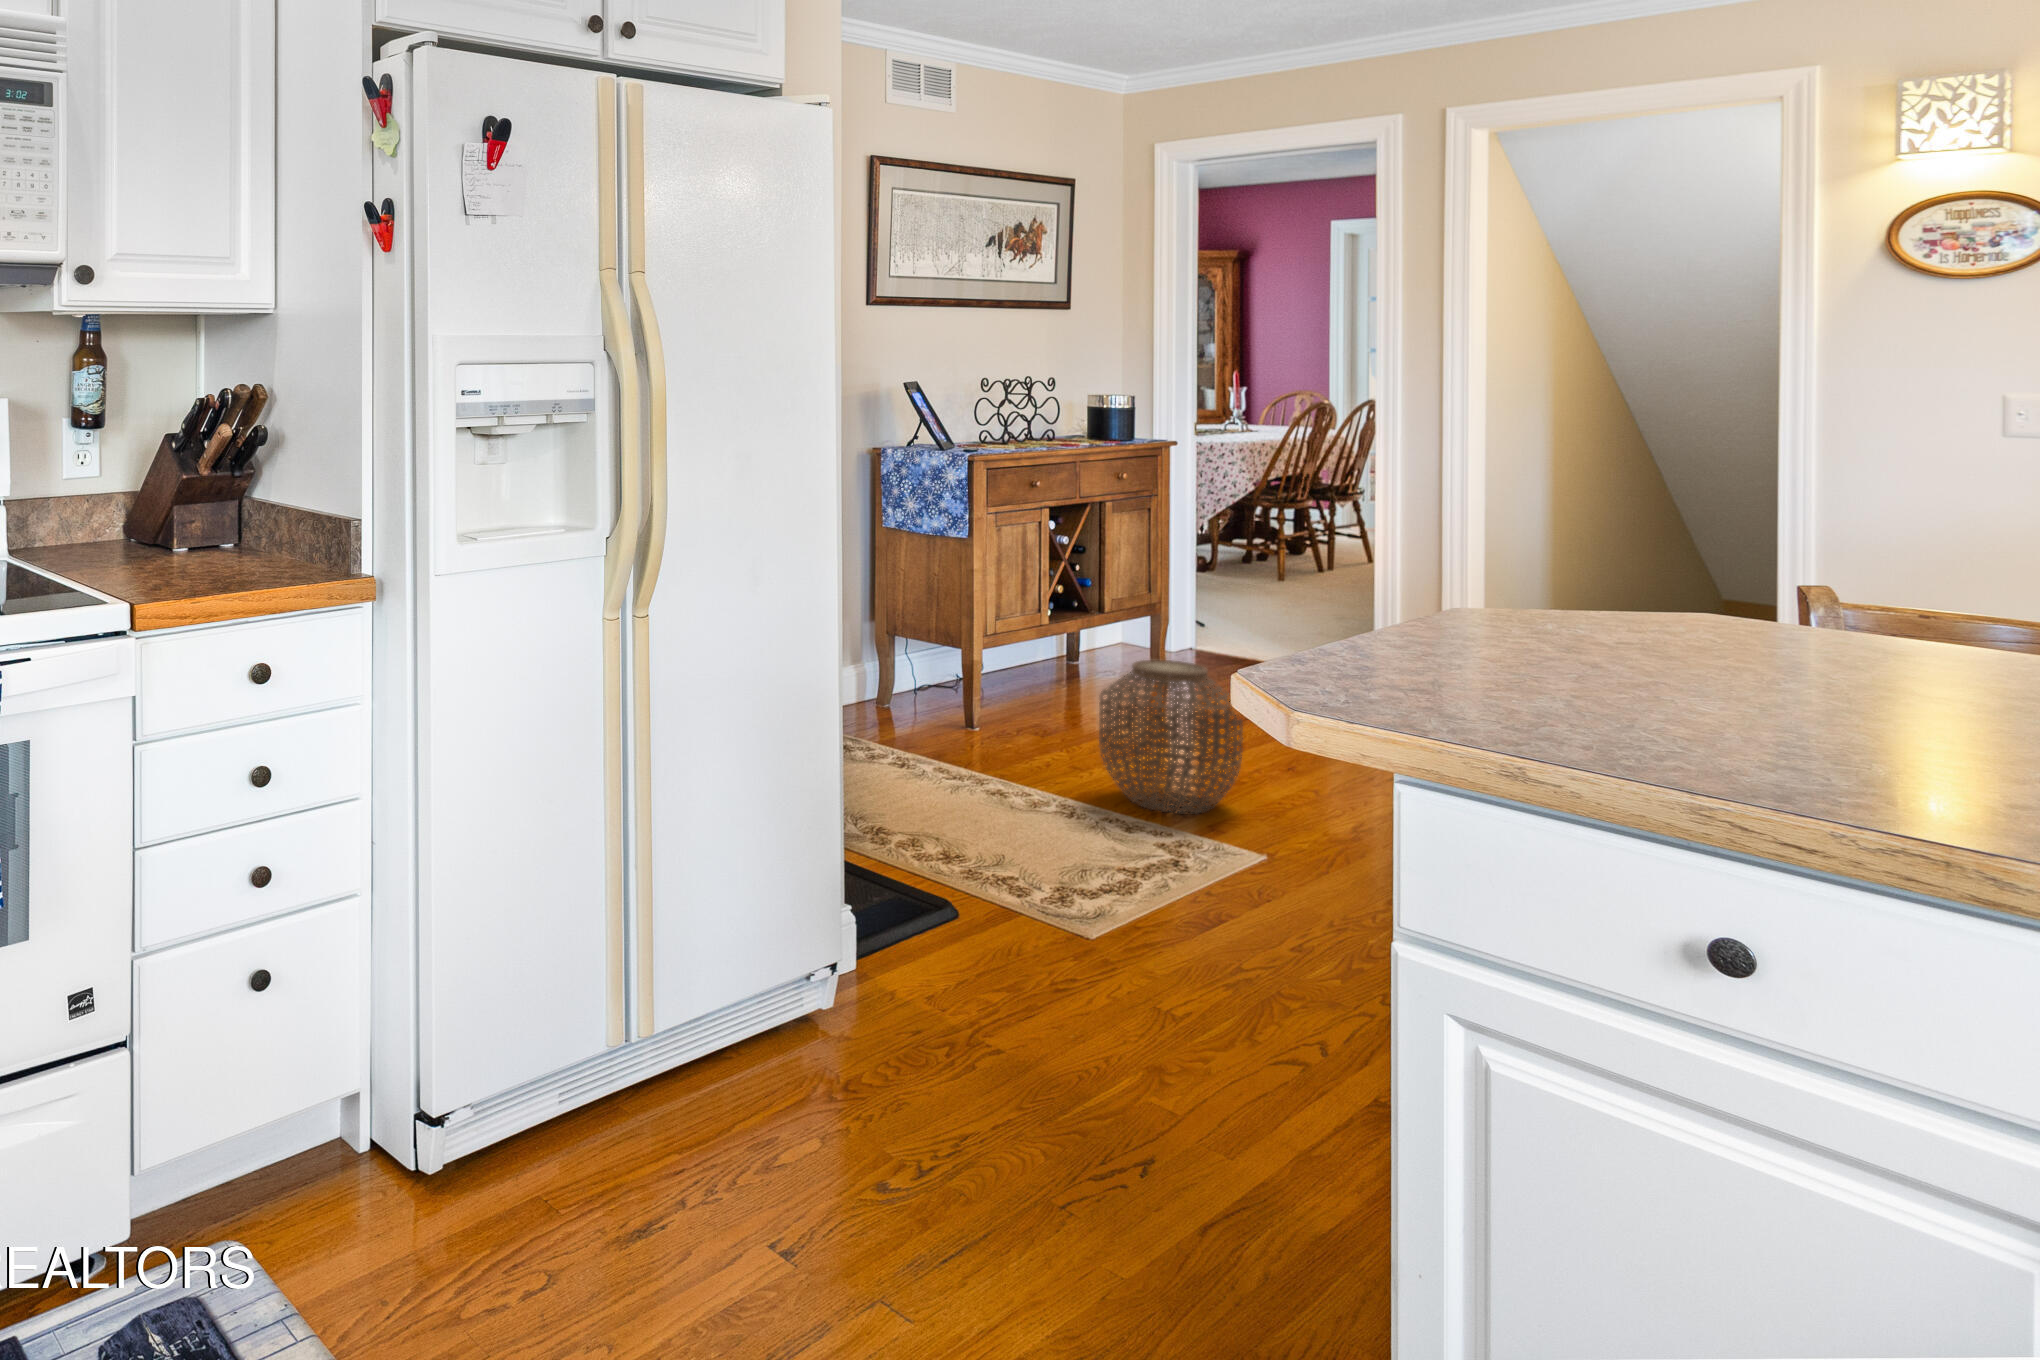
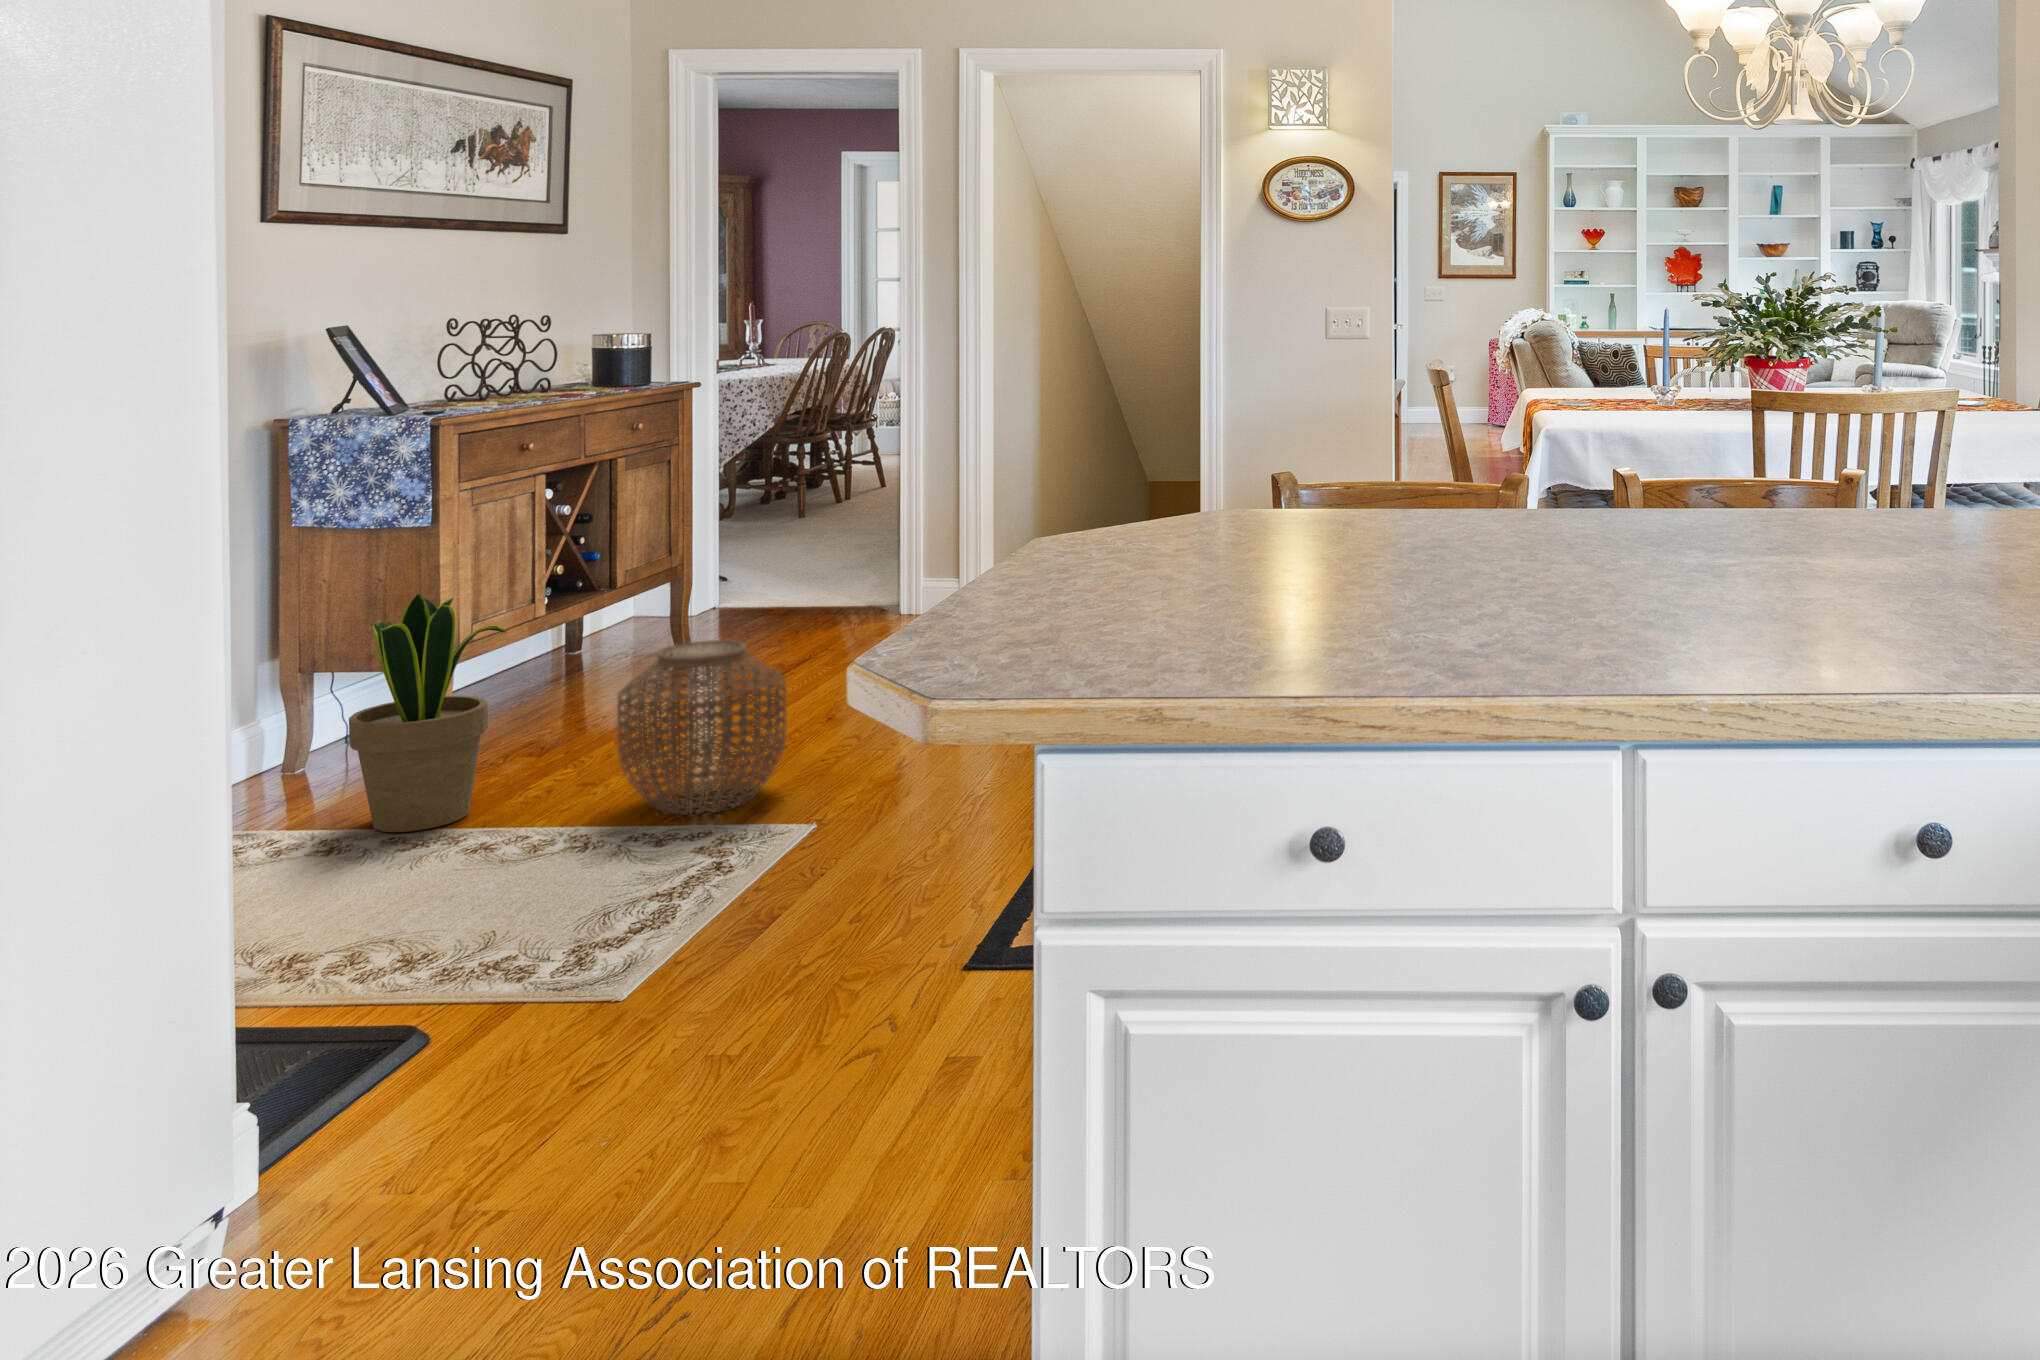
potted plant: none [912,588,1019,775] -> present [349,594,506,832]

